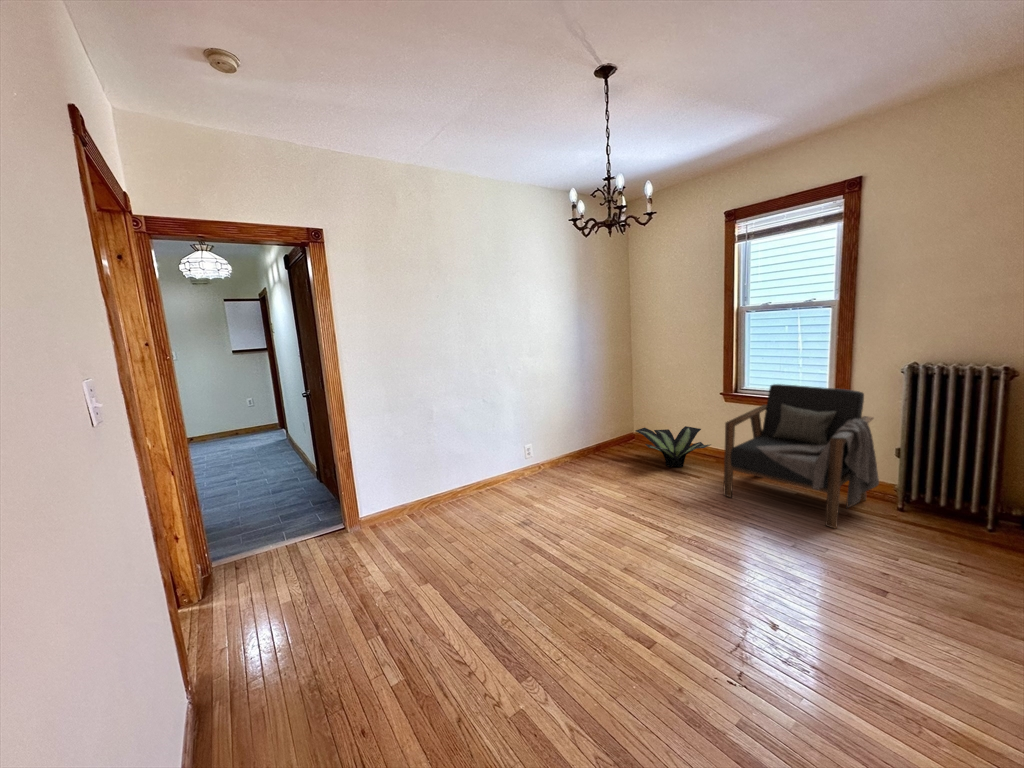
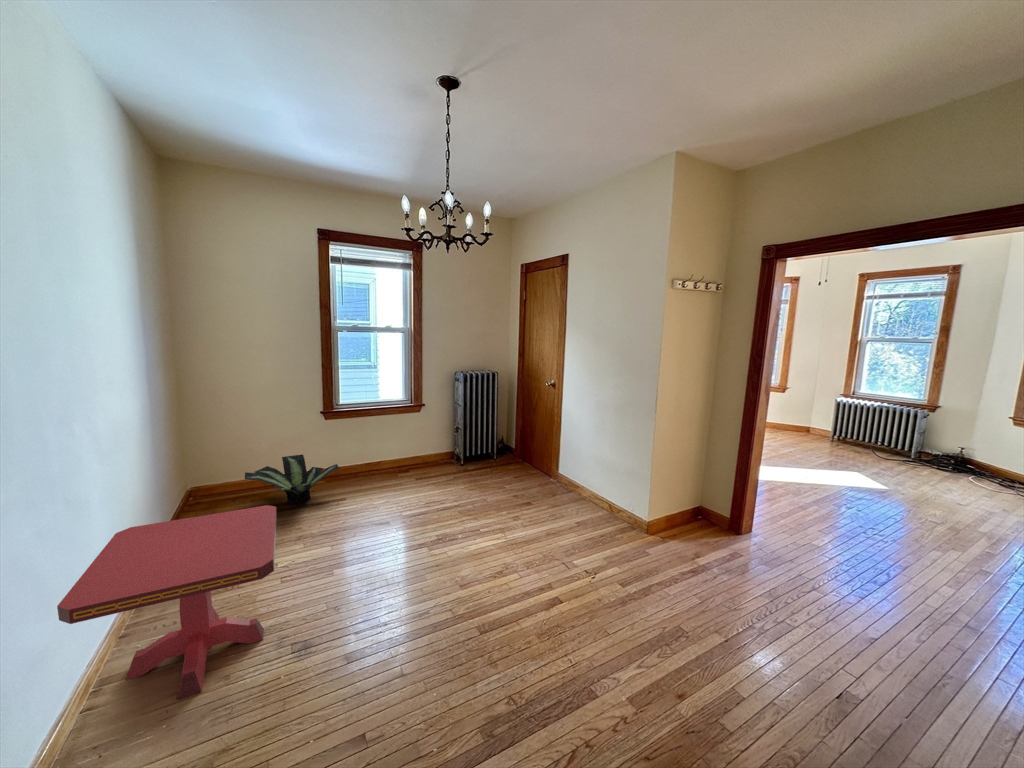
armchair: present [724,384,879,529] -> none [369,393,466,501]
side table: none [458,424,562,510] -> present [57,505,277,699]

